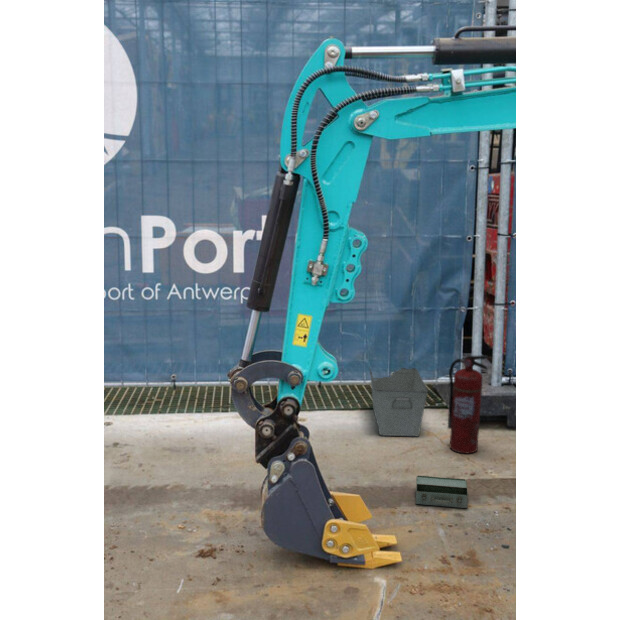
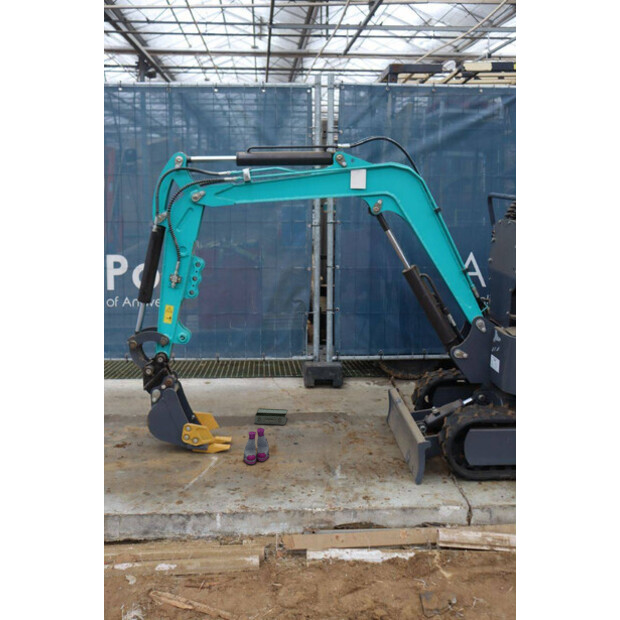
fire extinguisher: present [448,355,487,453] -> none [288,338,310,399]
storage bin: present [370,368,428,436] -> none [246,352,279,392]
boots: none [430,532,474,599] -> present [244,428,269,464]

